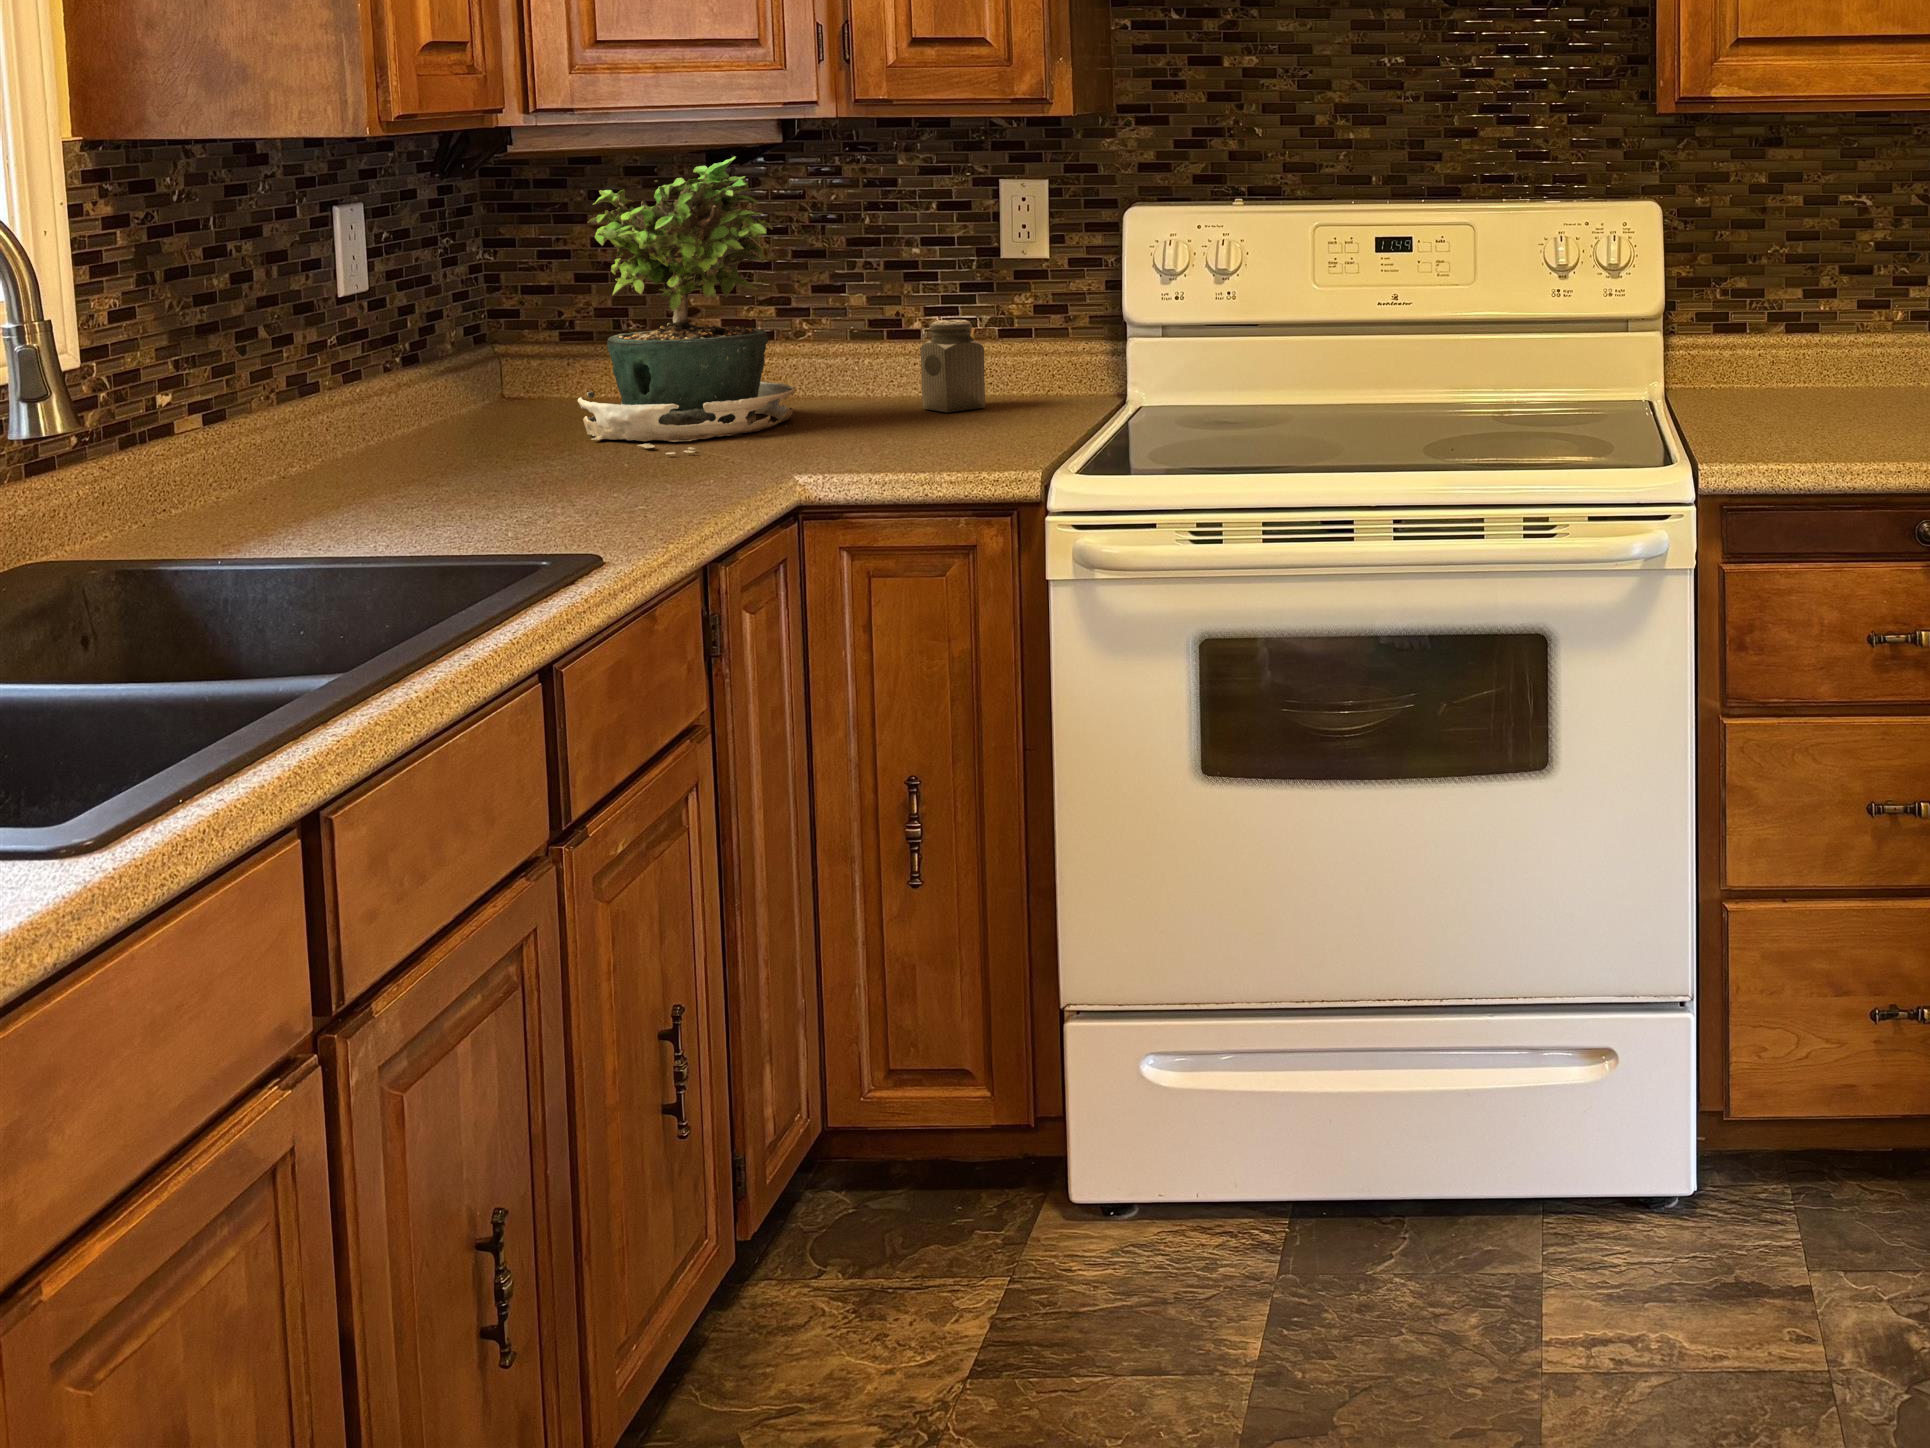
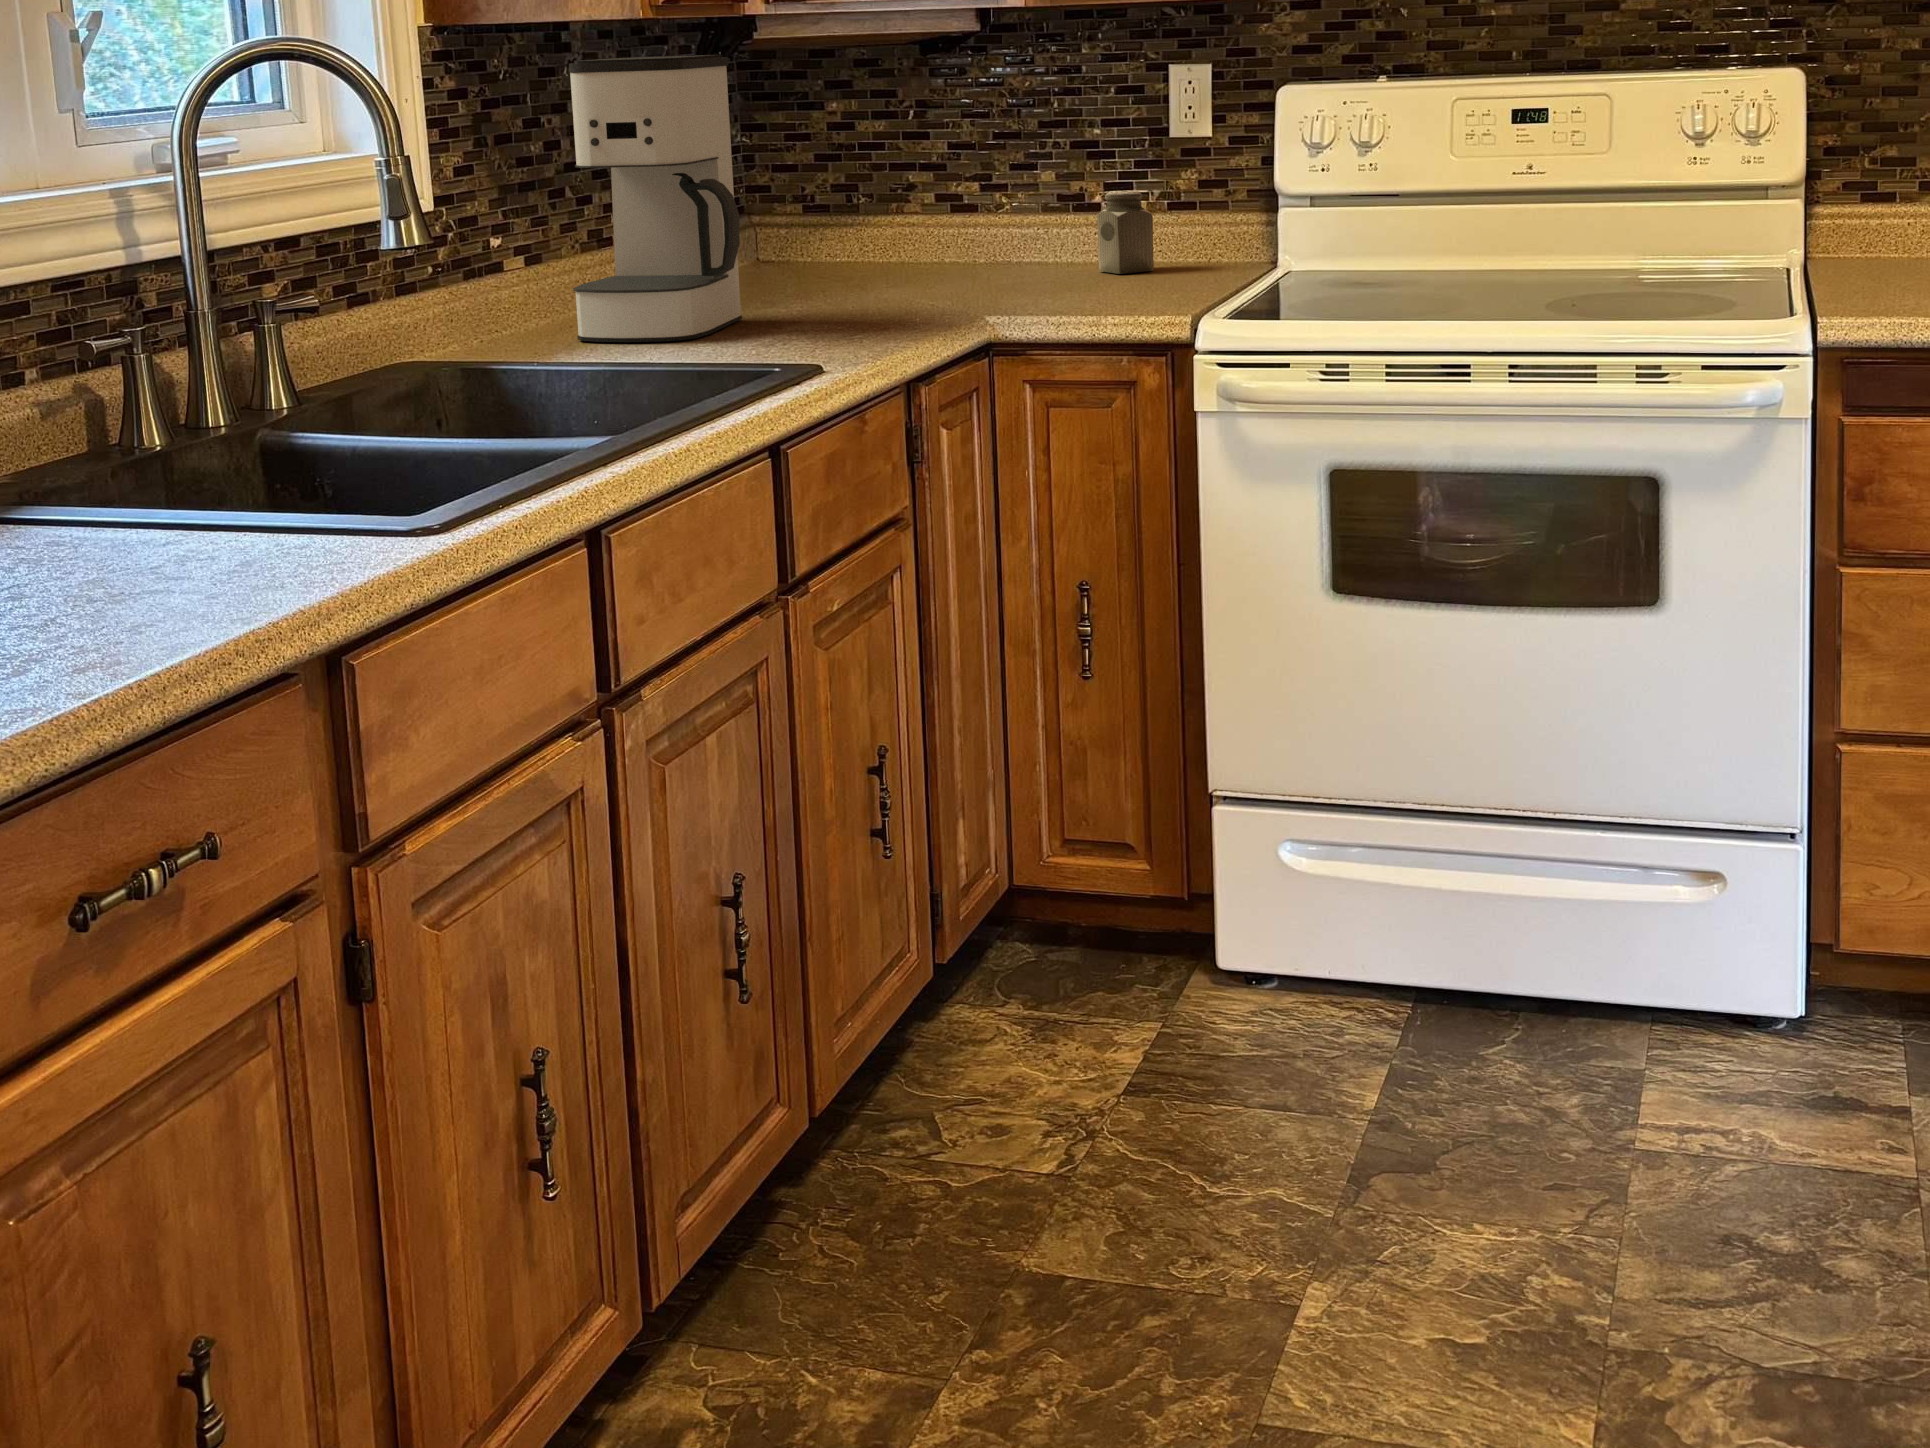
potted plant: present [578,156,795,454] -> none [811,43,989,301]
coffee maker: none [265,174,492,524] -> present [569,55,742,342]

